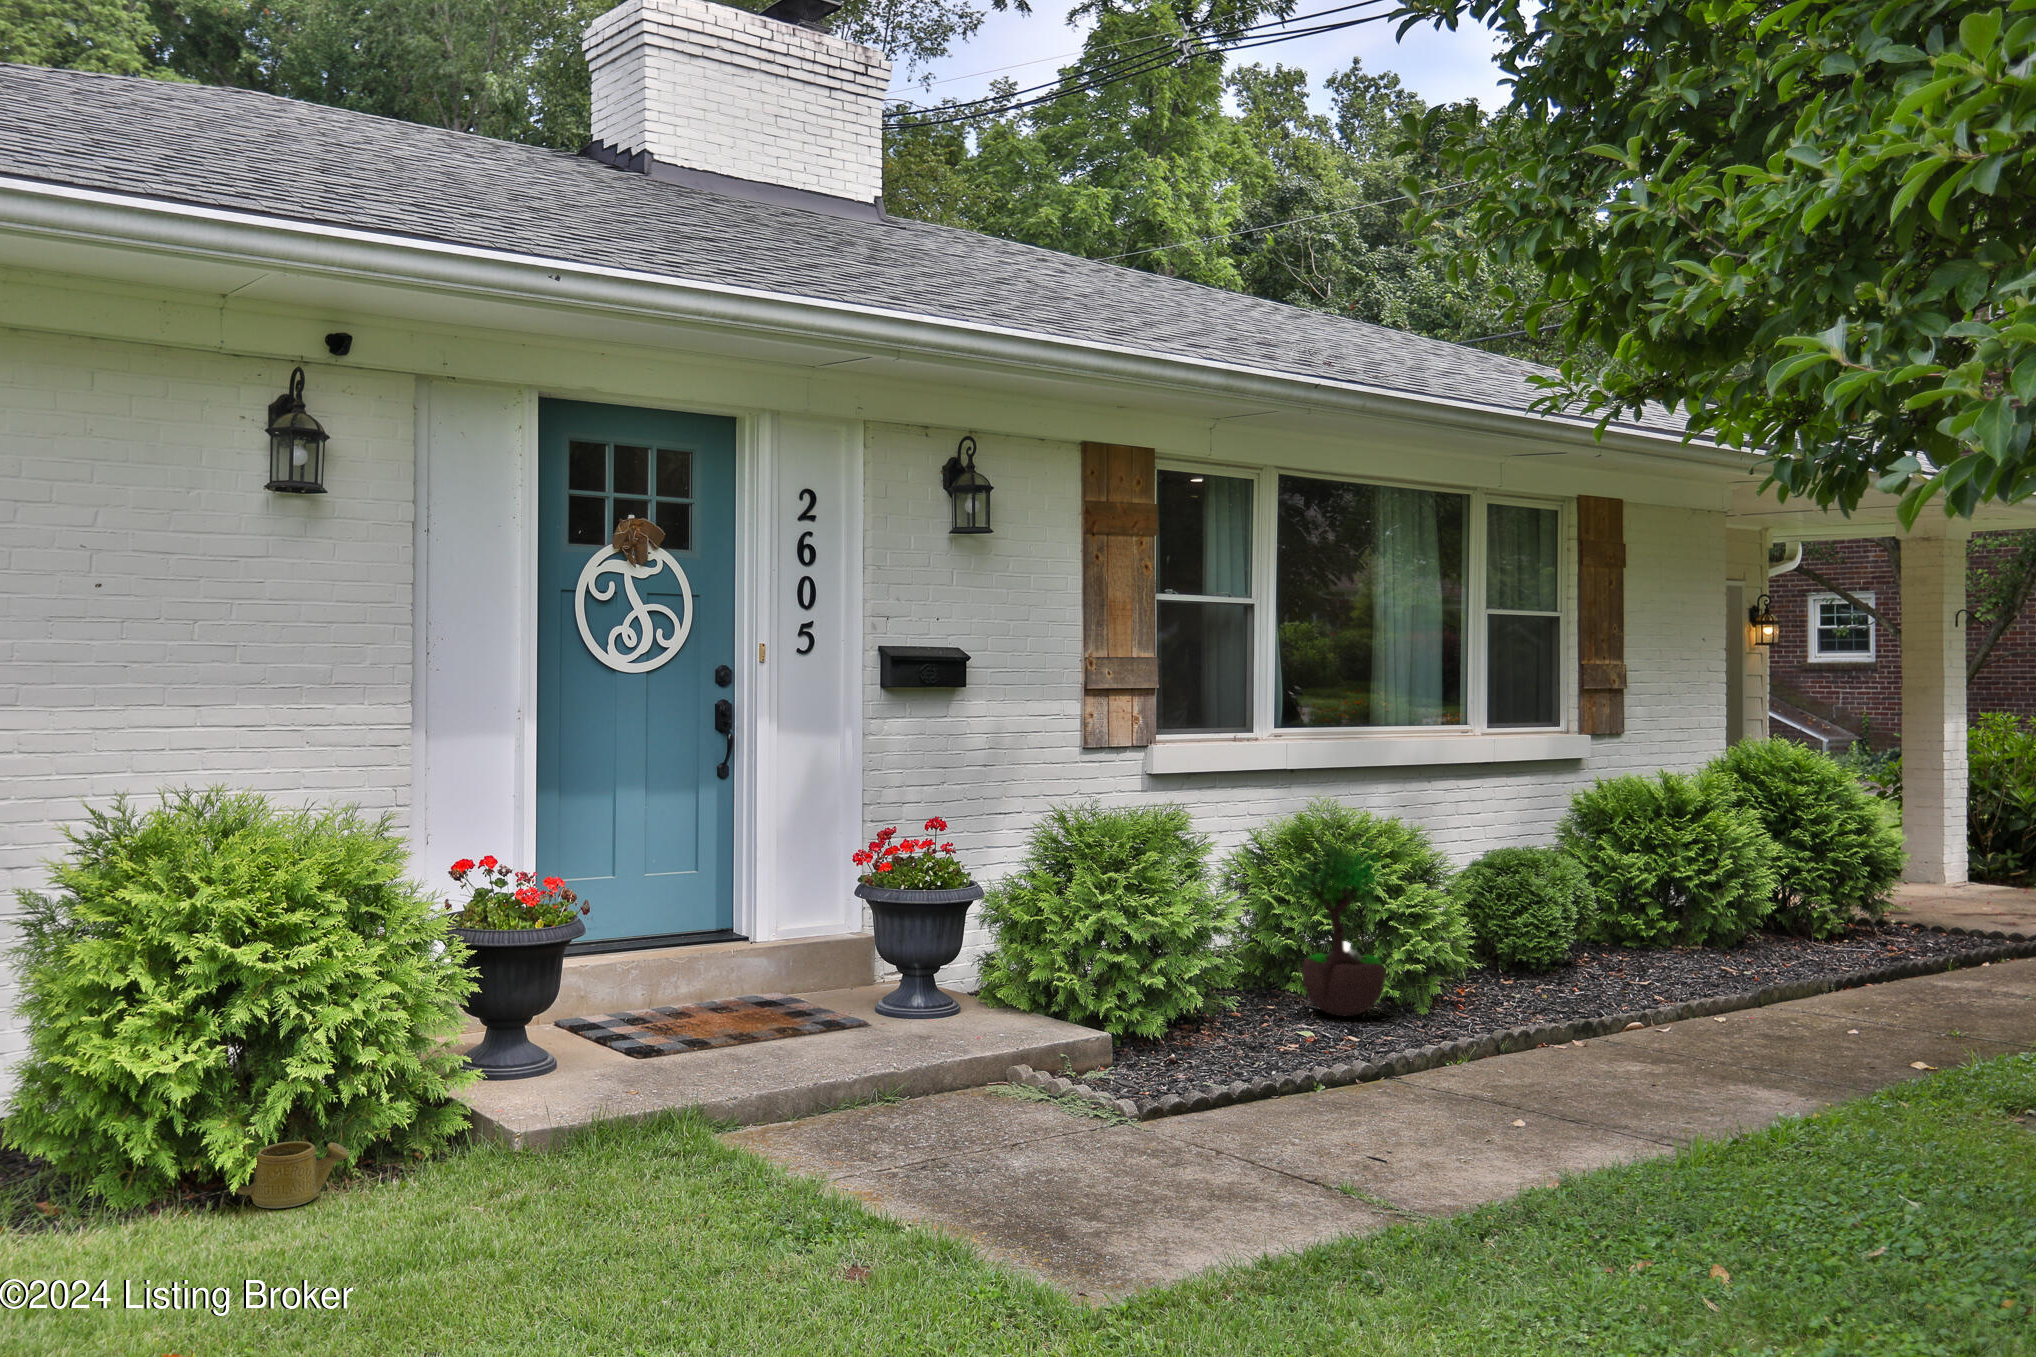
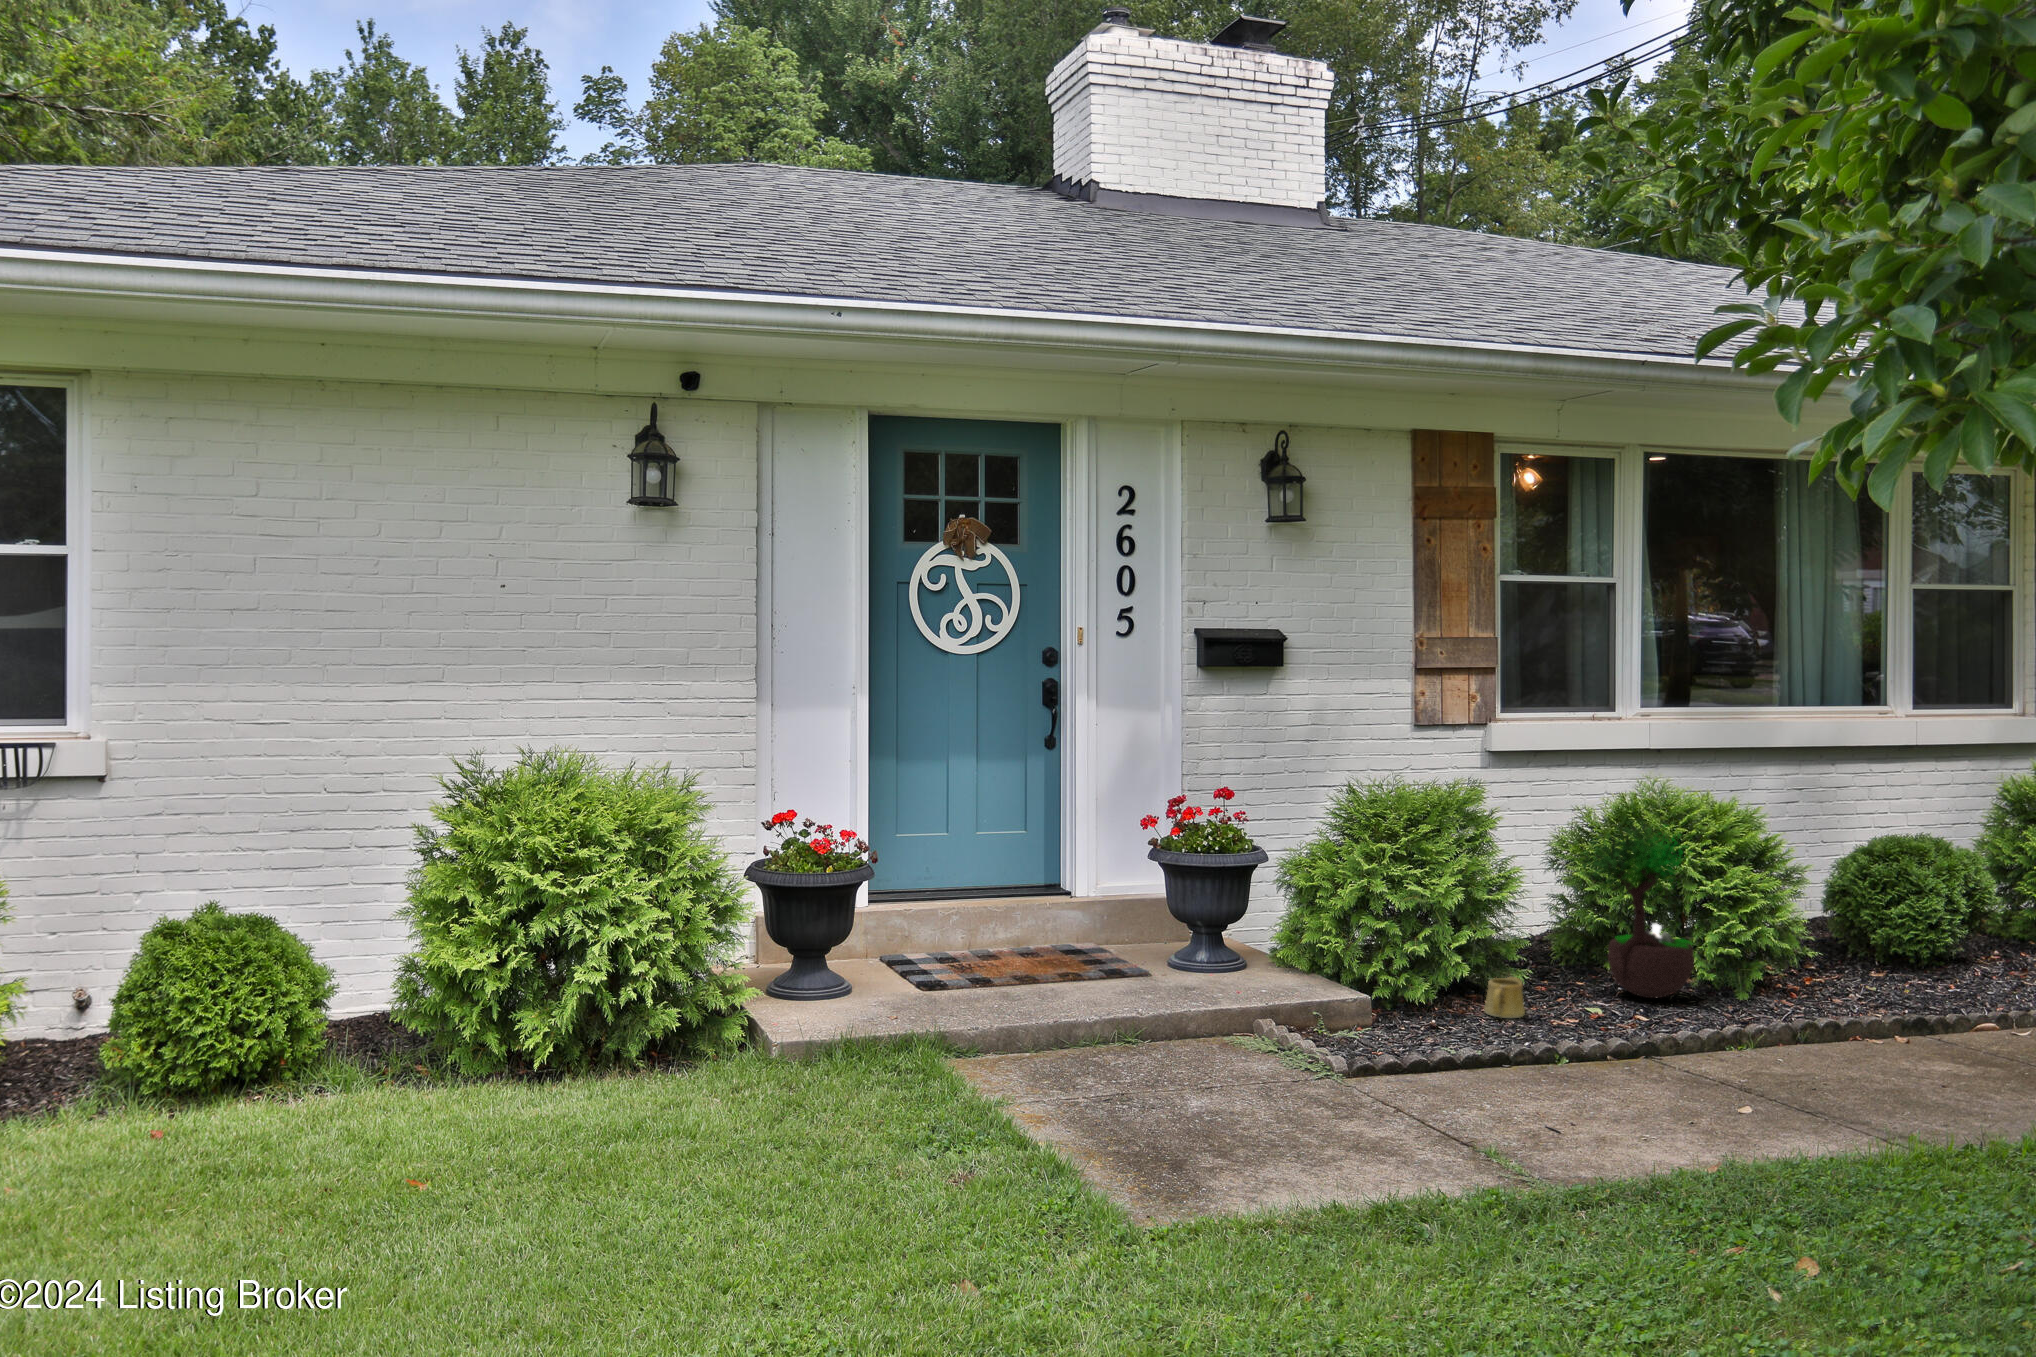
watering can: present [236,1141,350,1208] -> present [1484,977,1525,1018]

